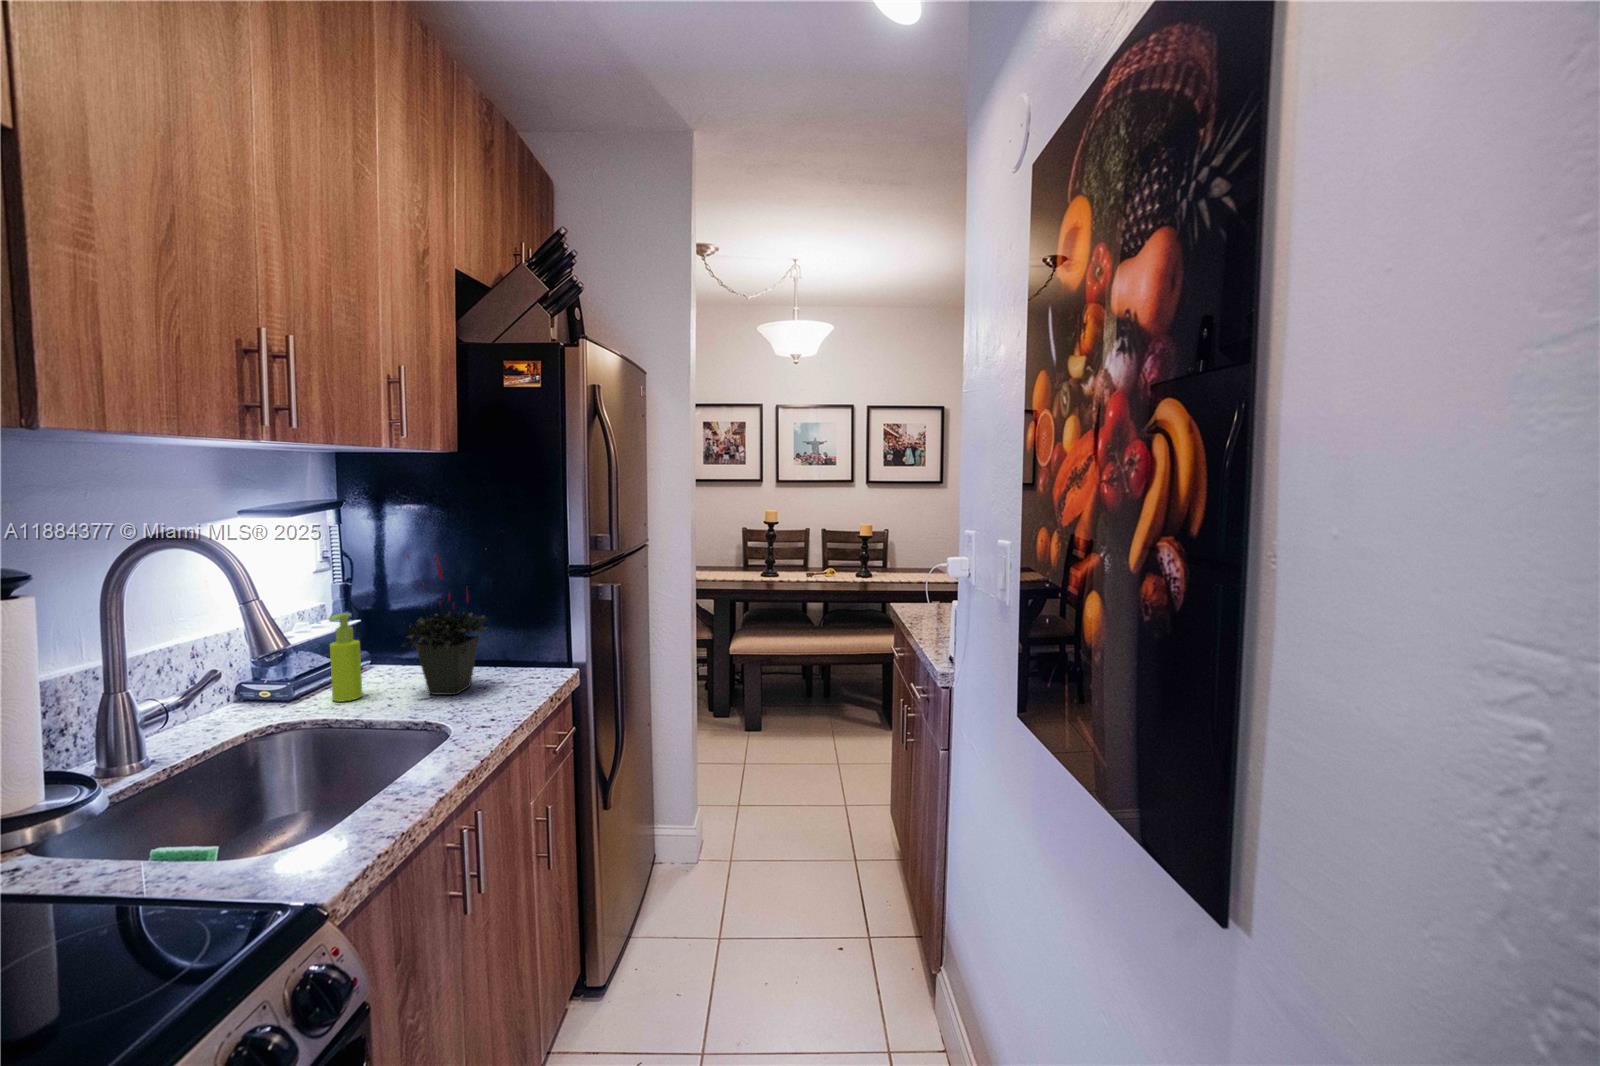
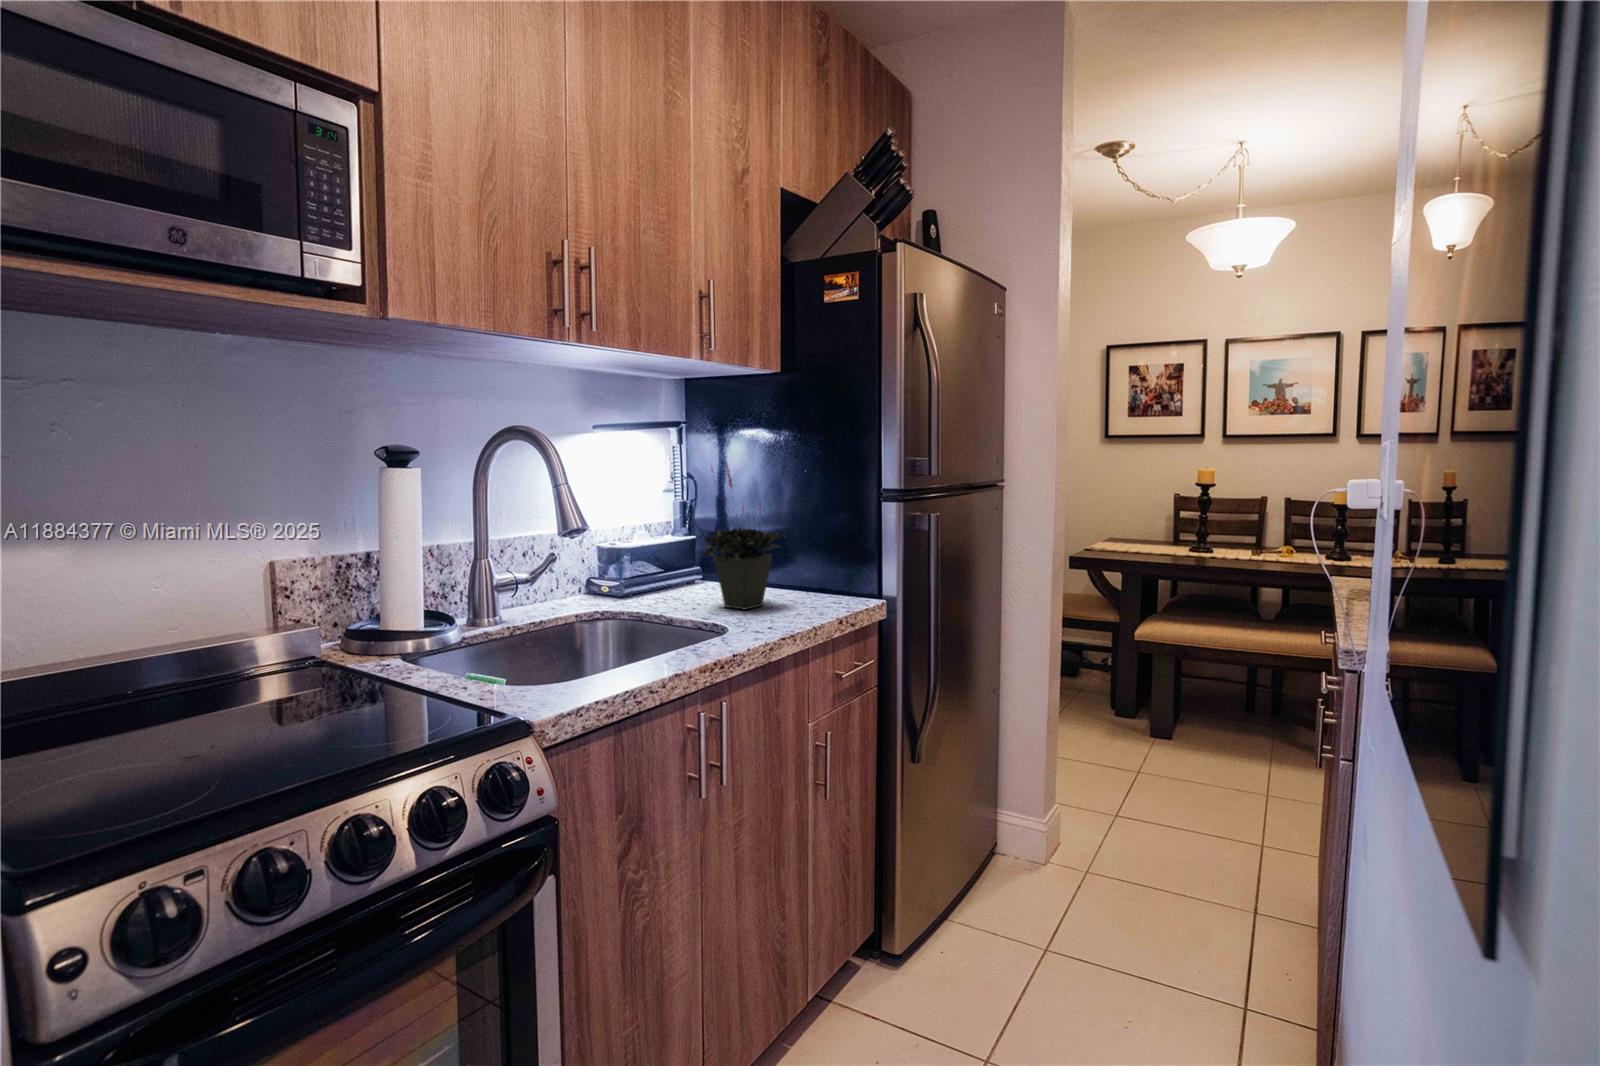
soap dispenser: present [329,613,362,702] -> none [646,522,674,604]

